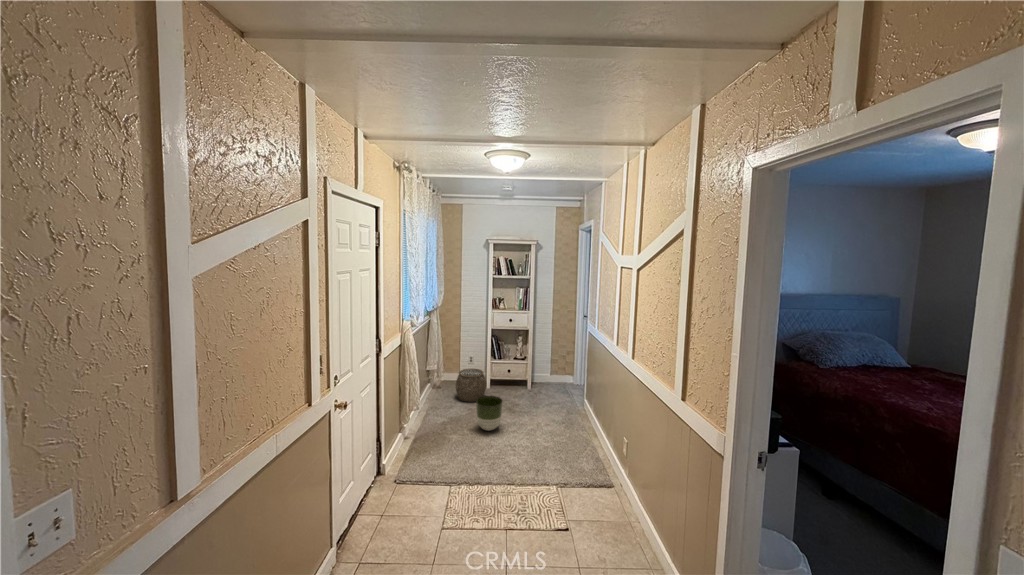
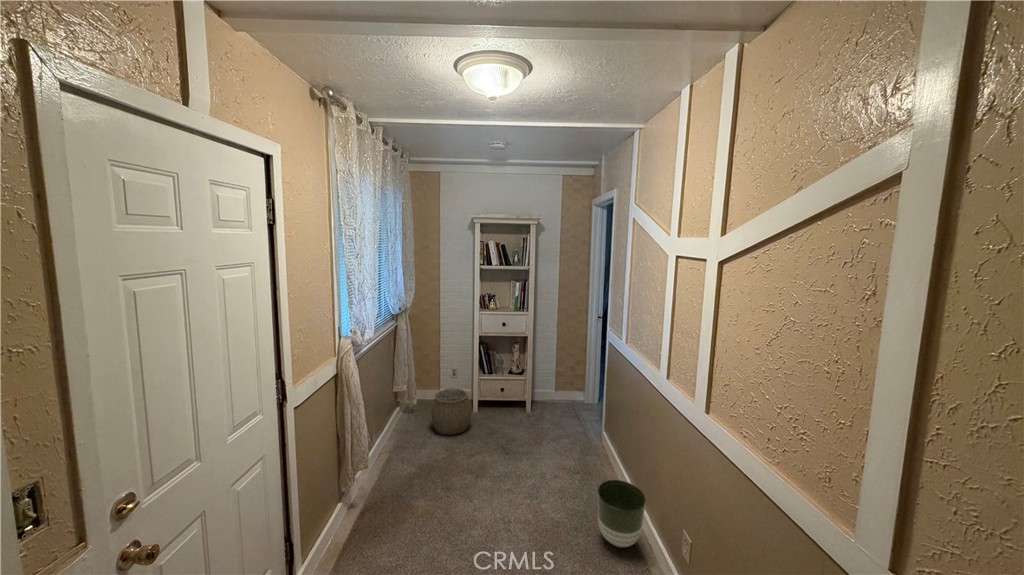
planter: present [476,396,503,430] -> present [598,480,646,547]

